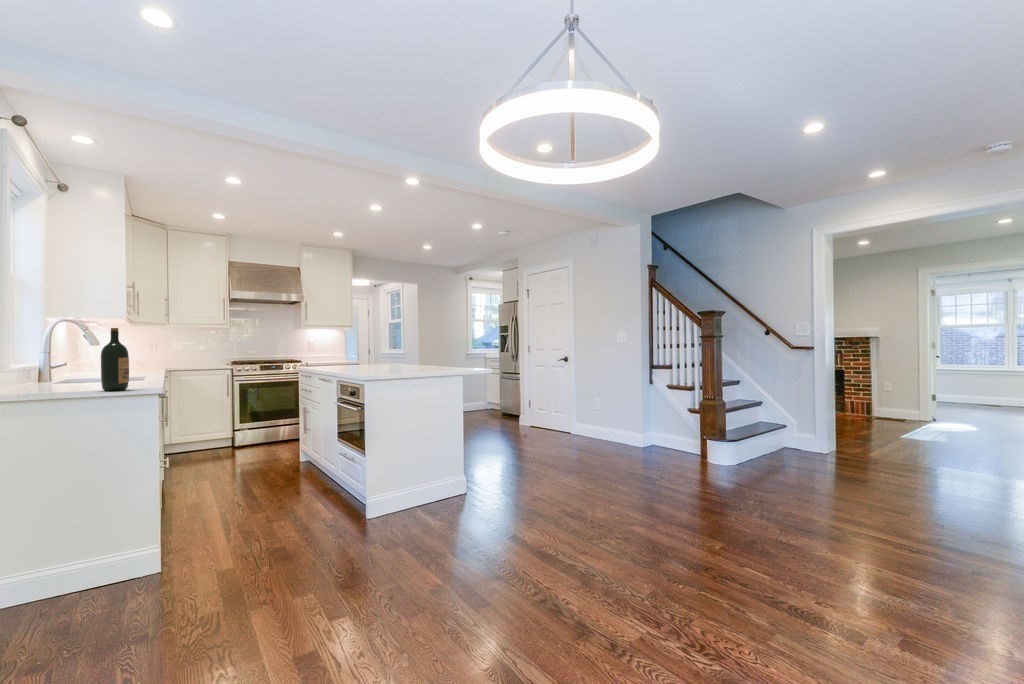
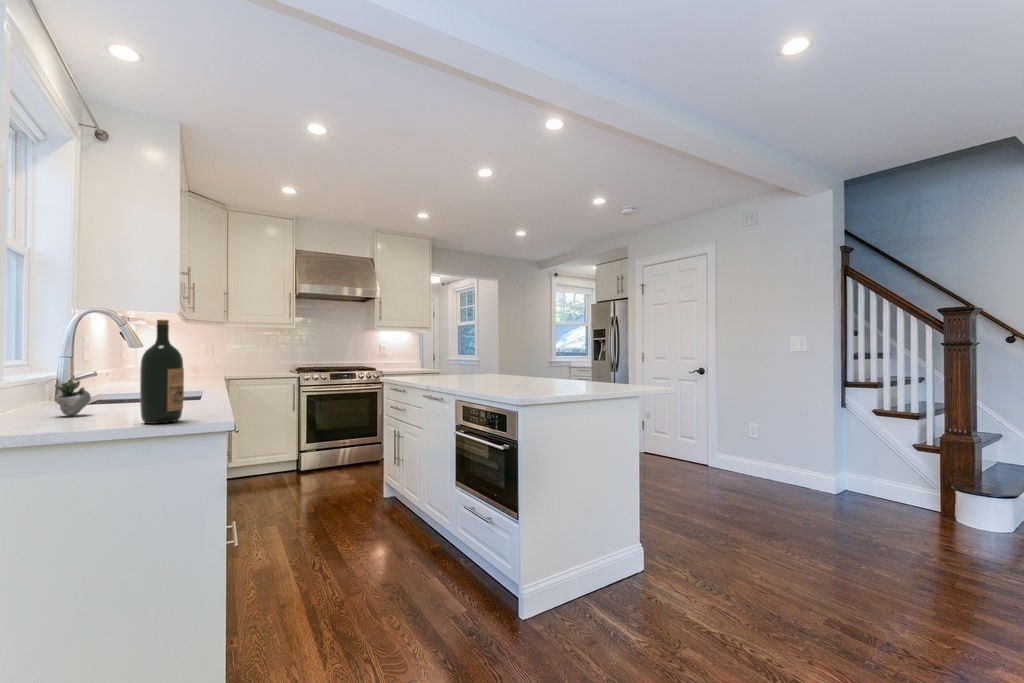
succulent plant: none [42,362,78,389] -> present [54,374,108,416]

